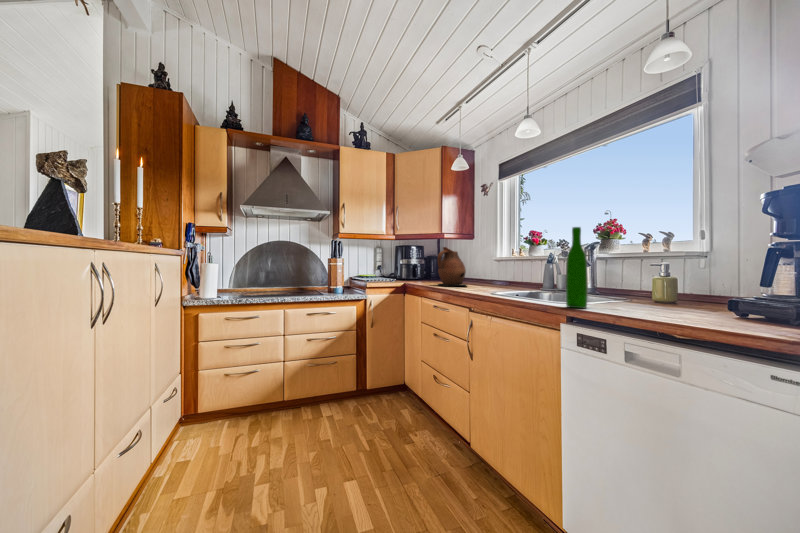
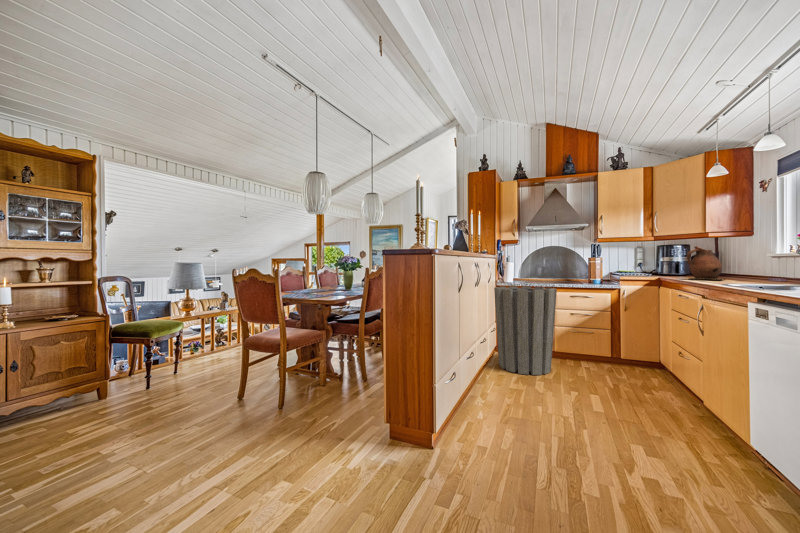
wine bottle: present [566,227,588,308] -> none [753,233,773,289]
trash can: none [166,305,290,488] -> present [494,286,557,375]

